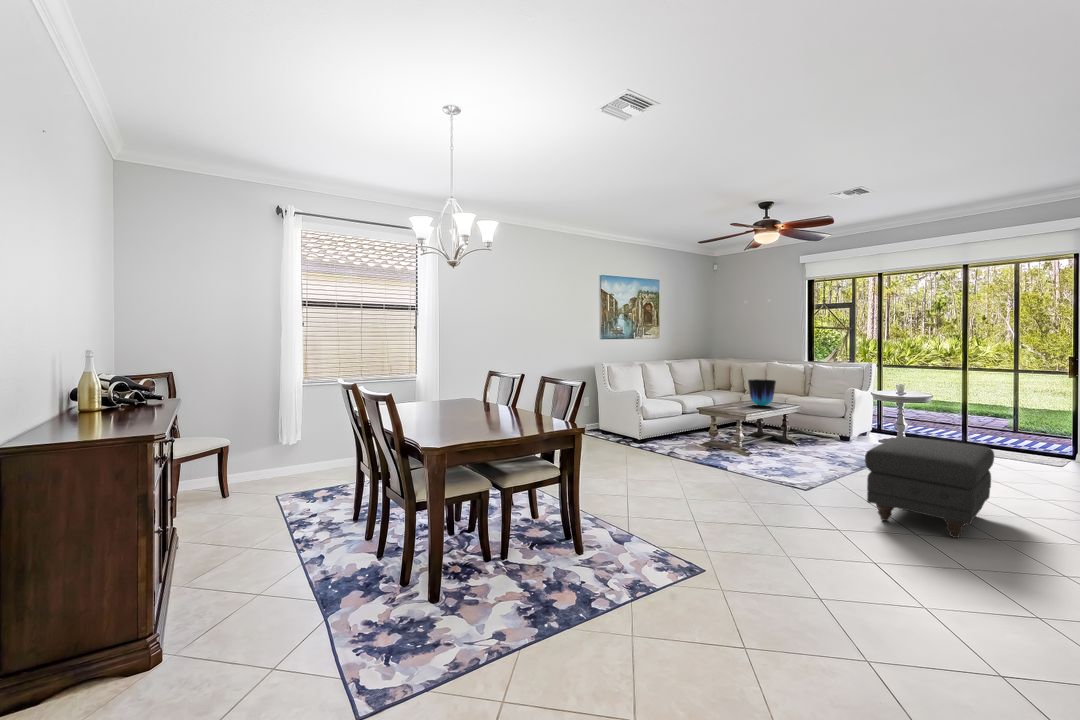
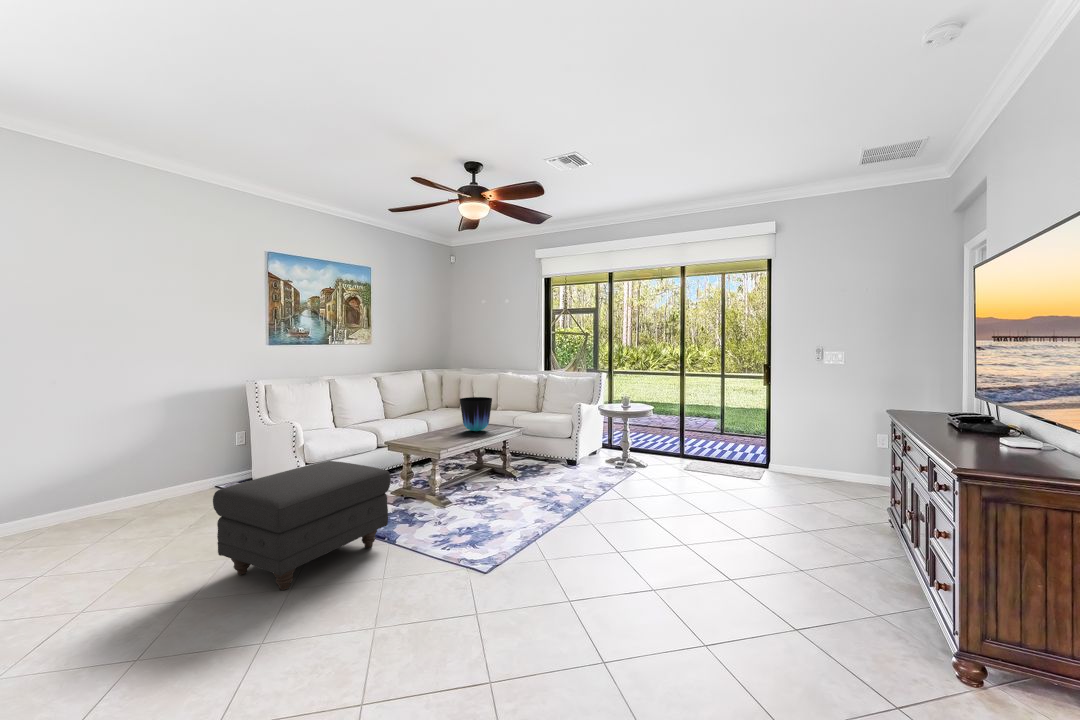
ottoman: present [865,437,994,538] -> present [213,461,391,590]

